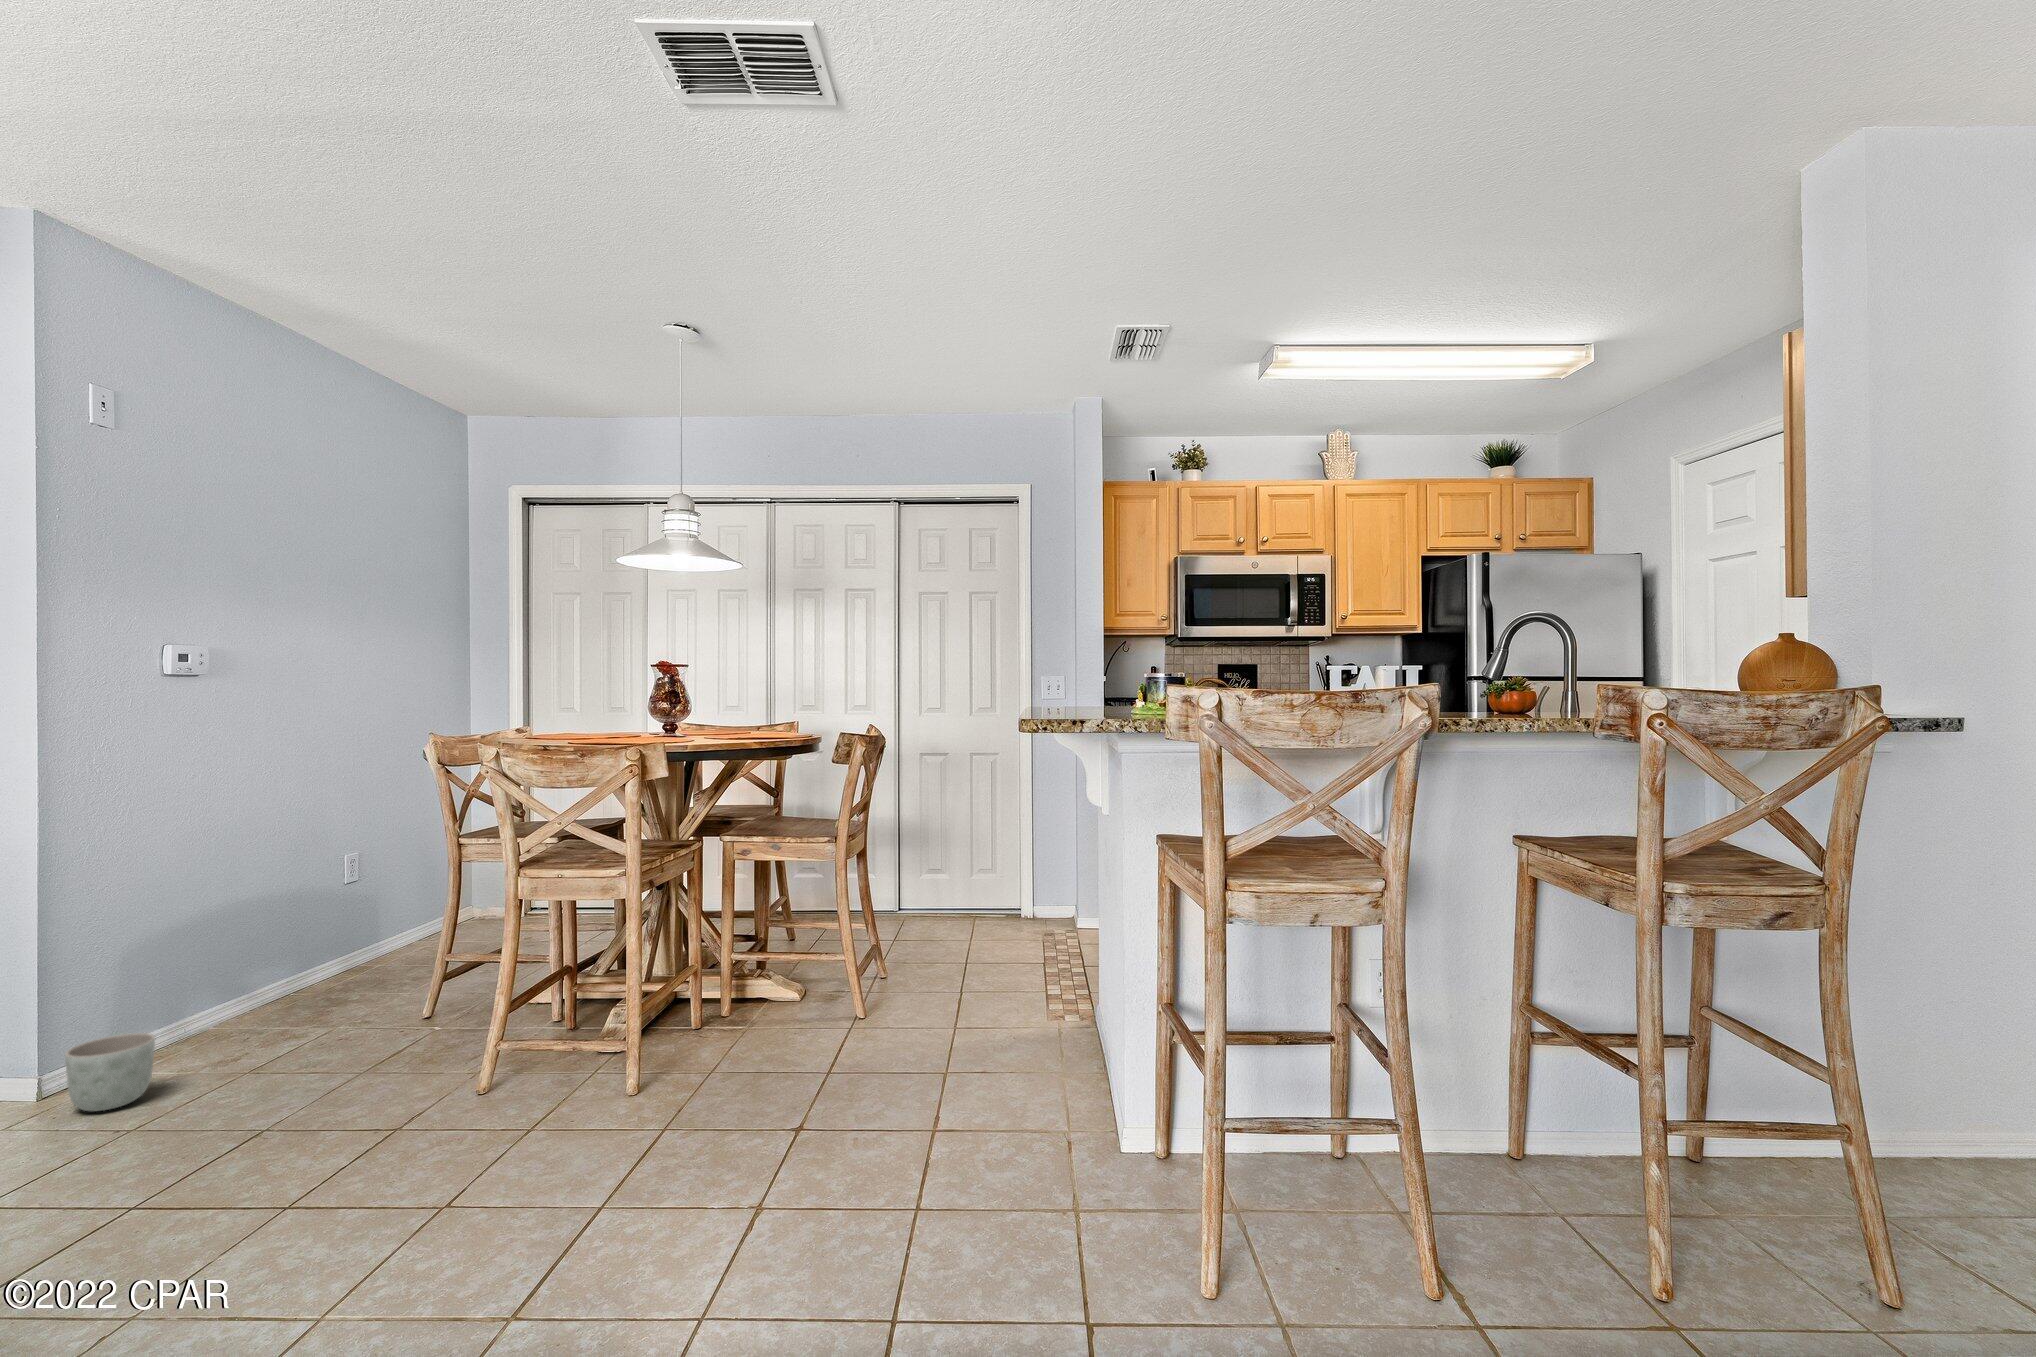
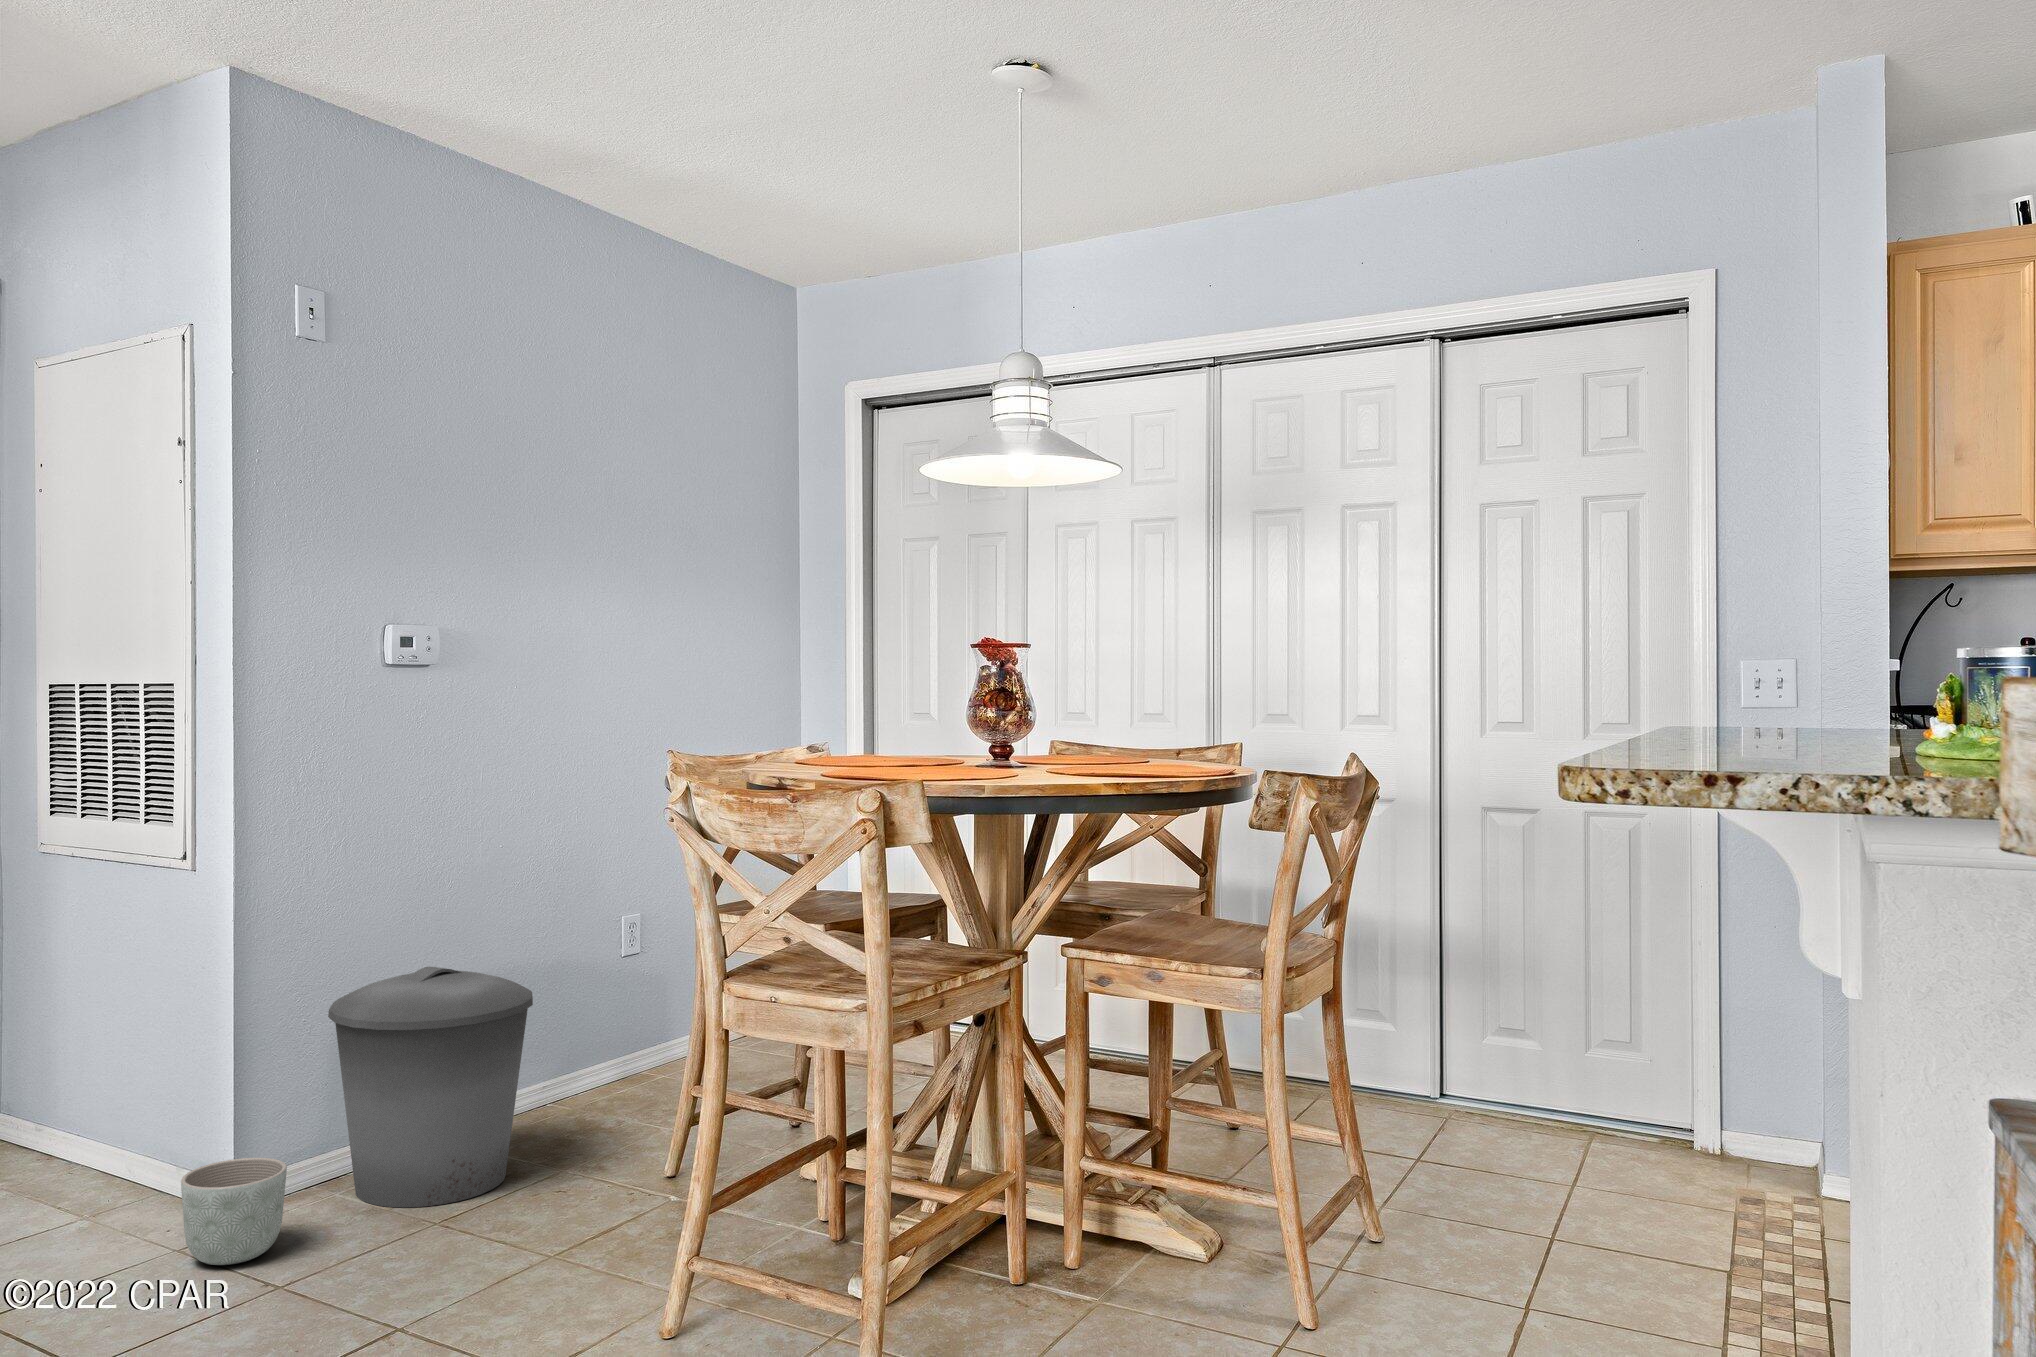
trash can: none [161,891,330,1060] -> present [328,967,533,1207]

